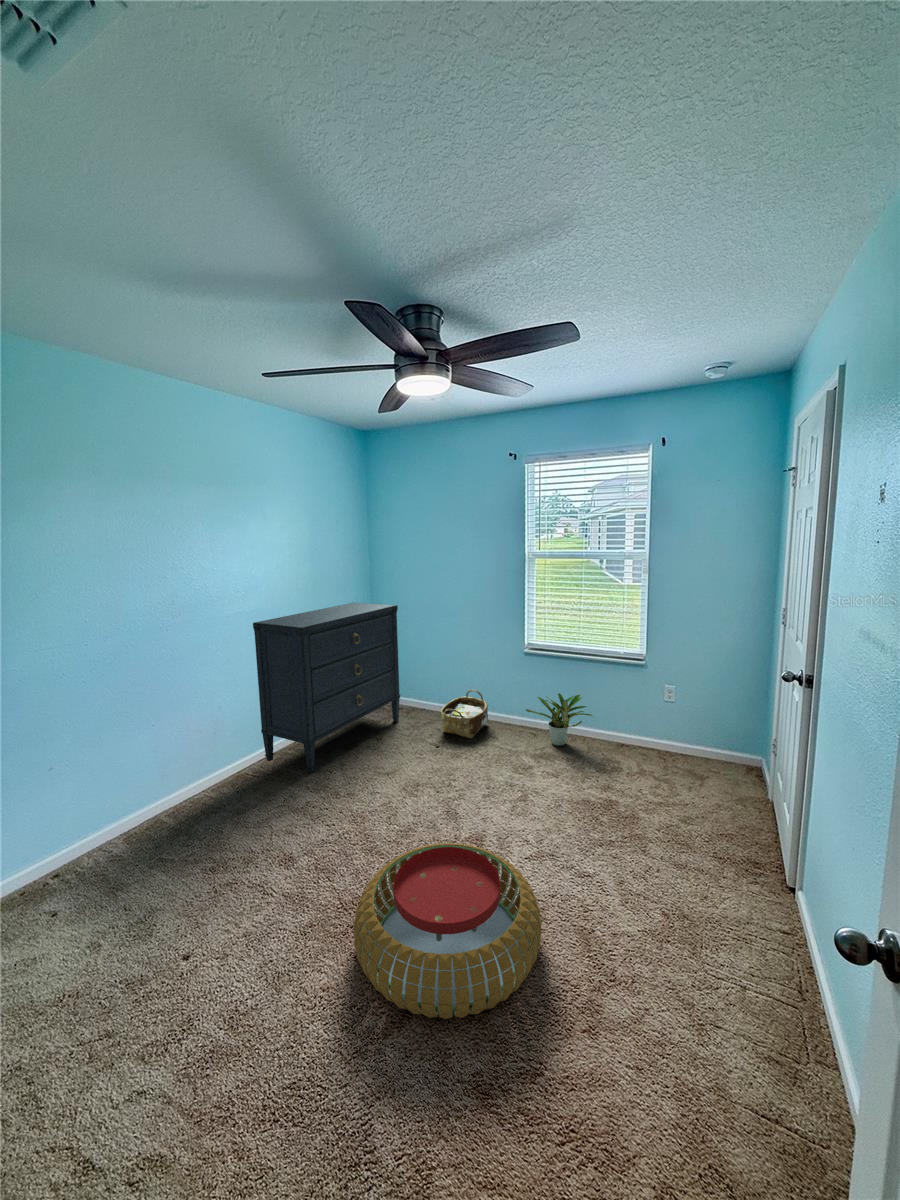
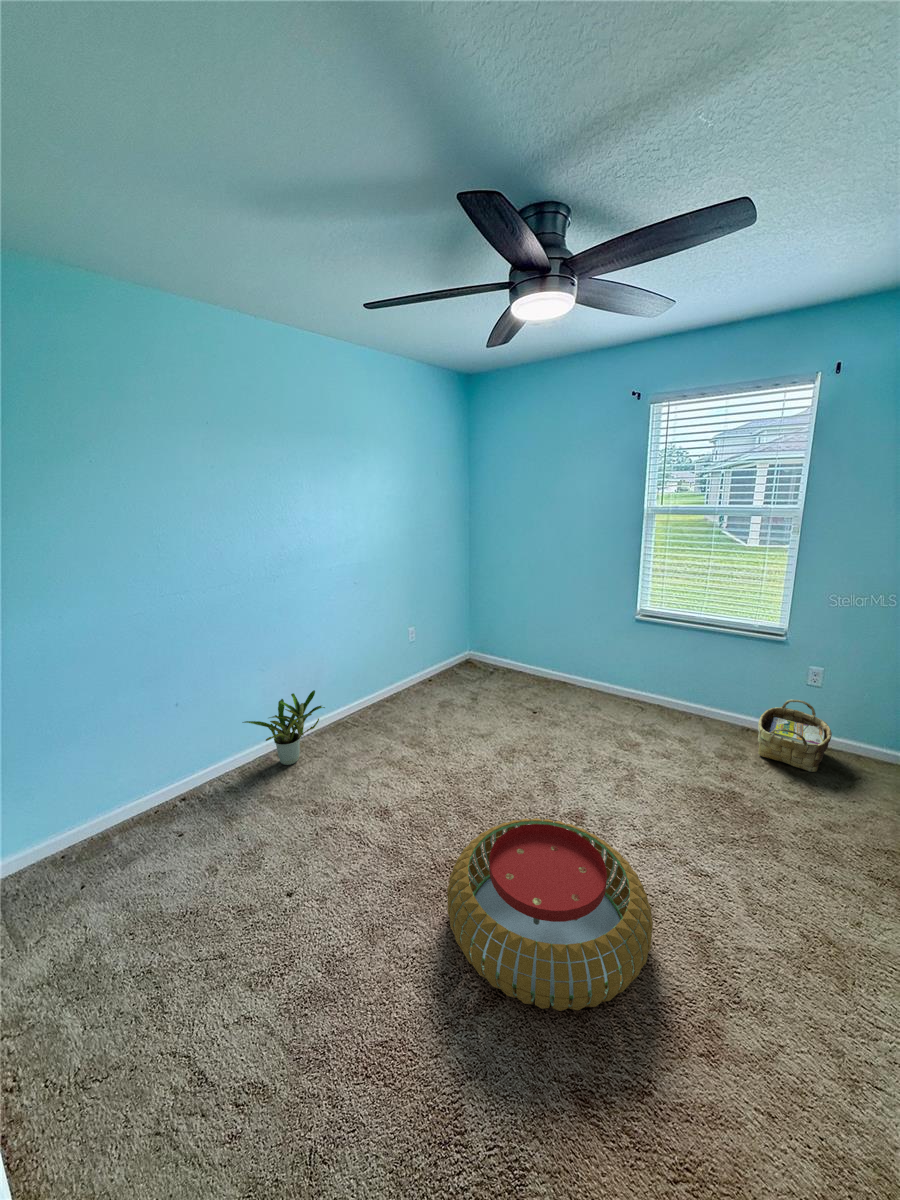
dresser: present [253,603,400,773] -> none [355,559,498,728]
woven basket: present [440,690,488,738] -> present [758,700,832,772]
potted plant: present [526,693,593,746] -> present [243,690,325,765]

